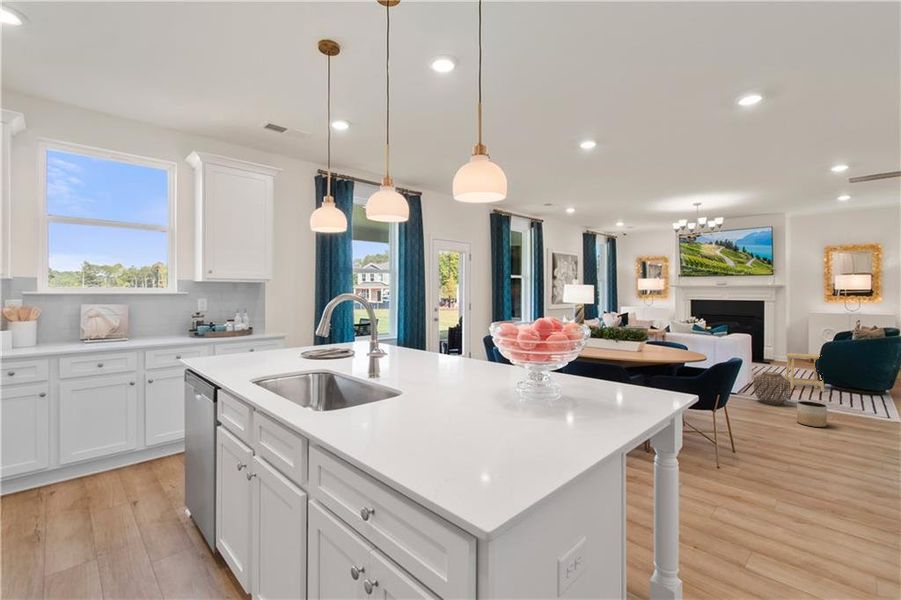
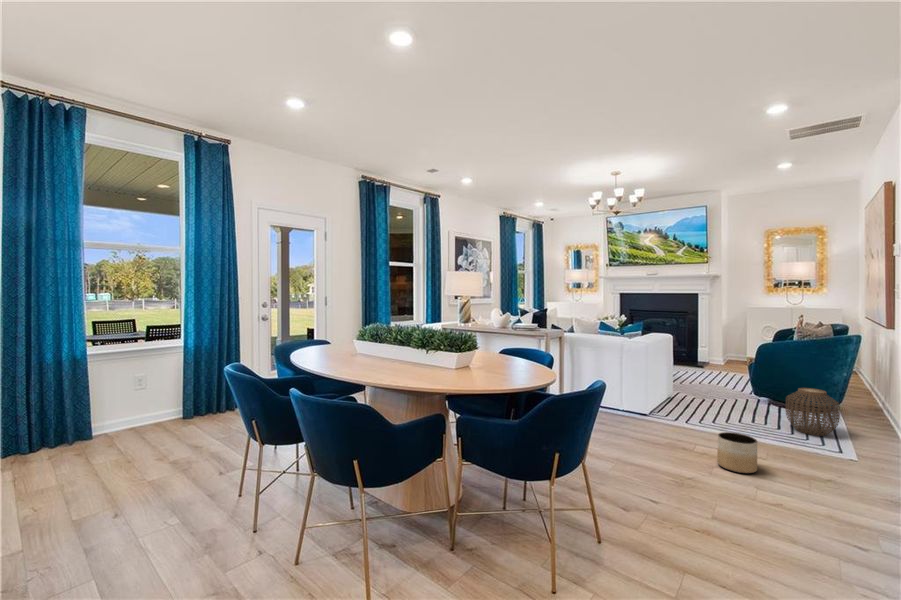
footstool: present [785,353,824,392] -> none [712,358,760,408]
woven basket: present [754,372,791,405] -> present [786,388,840,436]

